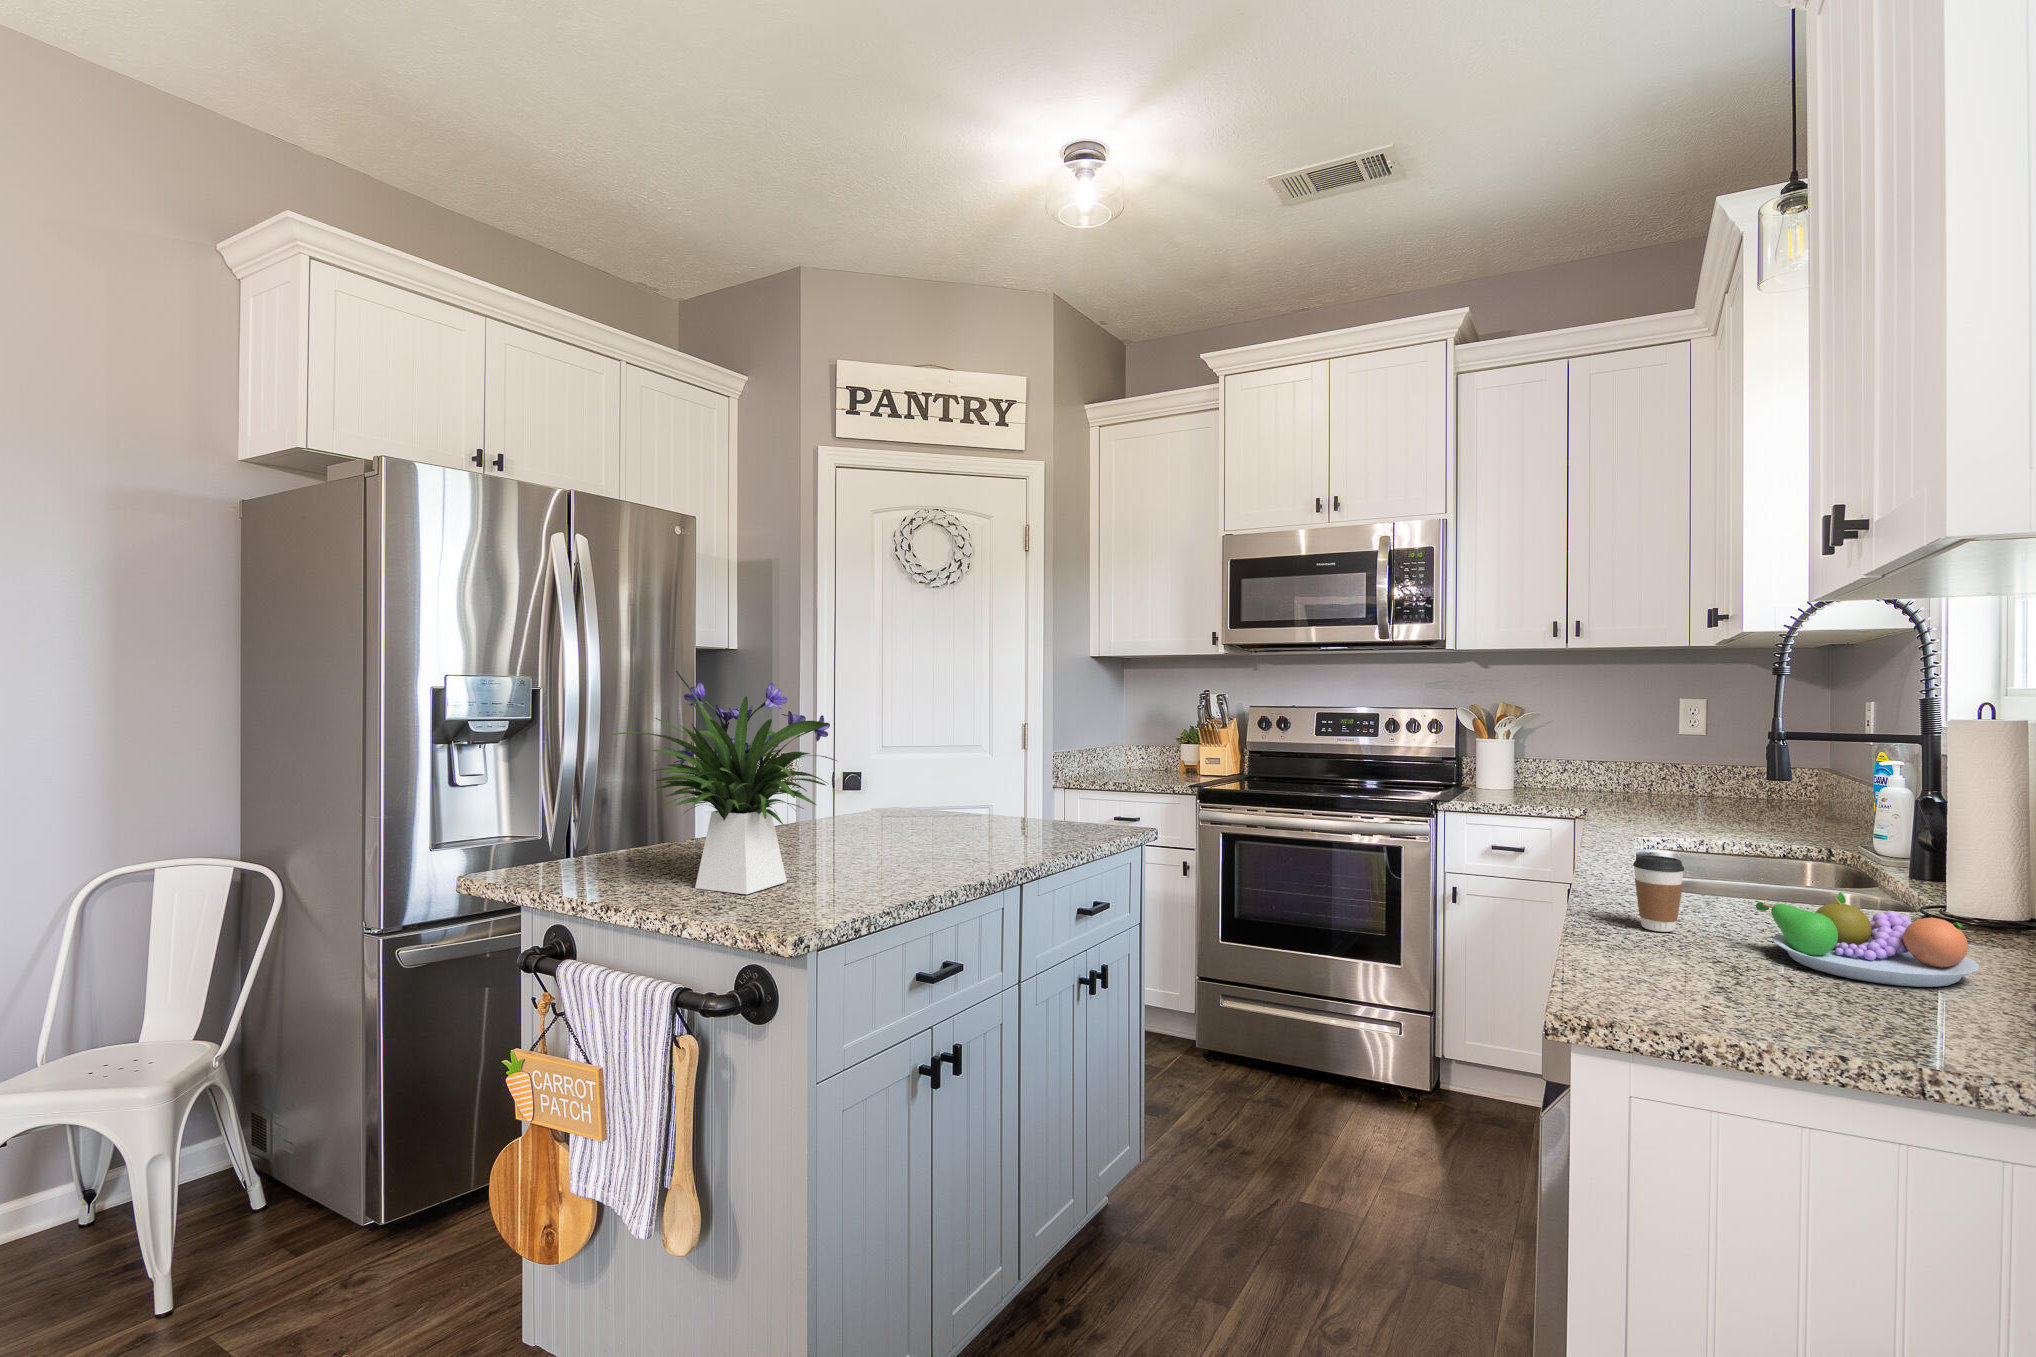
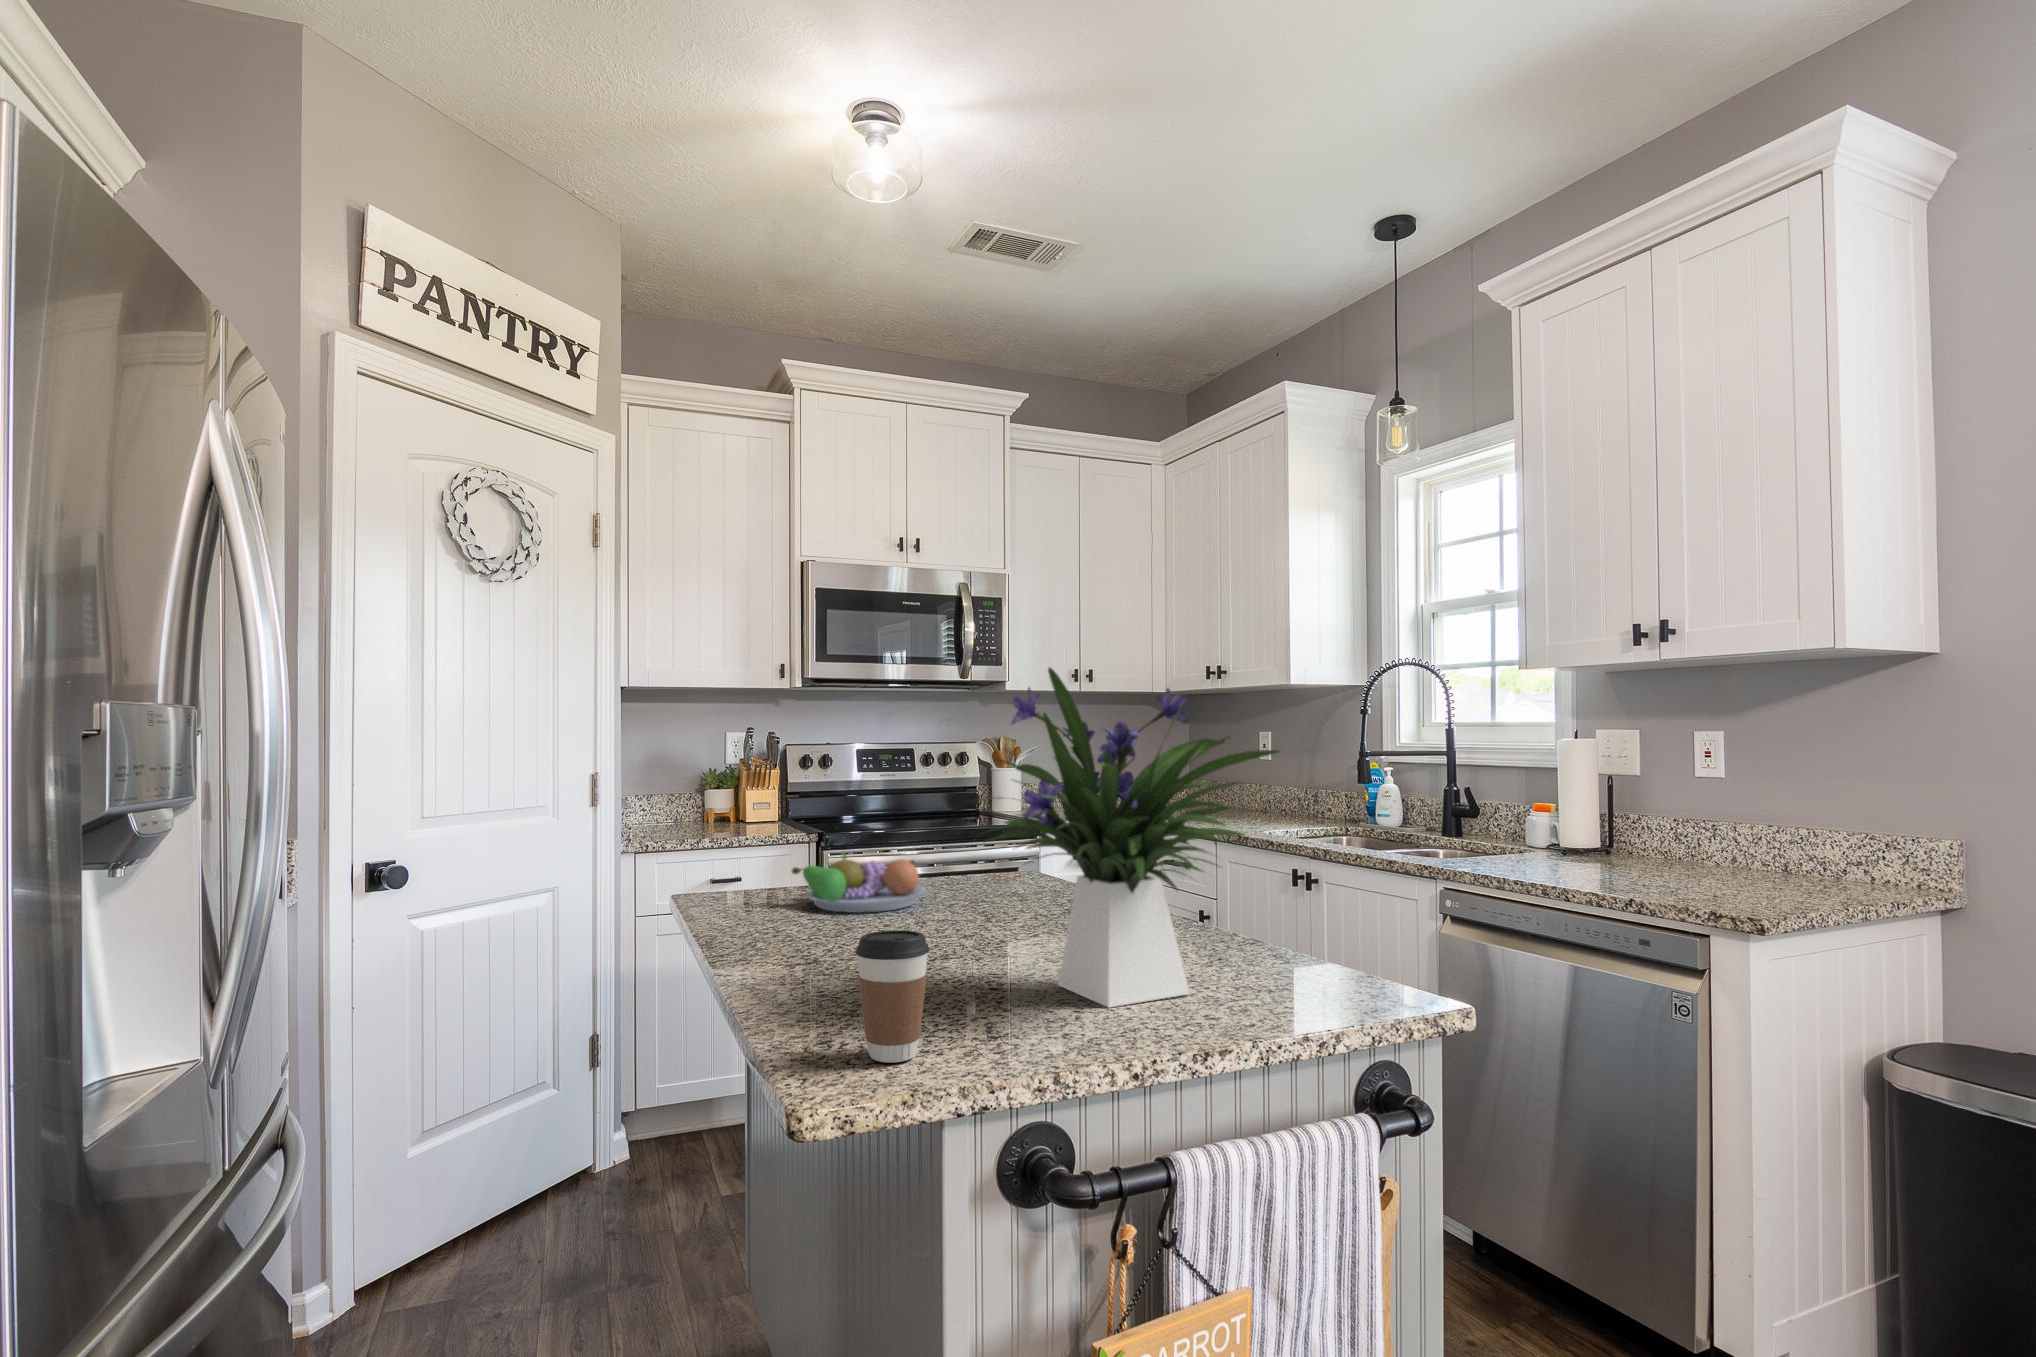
coffee cup: present [1633,855,1684,932] -> present [855,930,929,1063]
fruit bowl: present [1756,892,1979,987] -> present [792,853,926,913]

